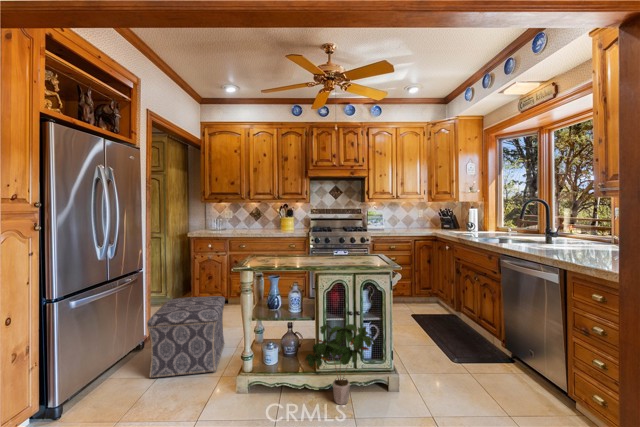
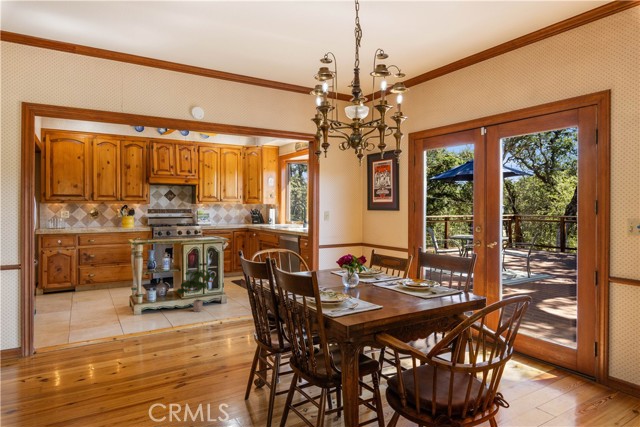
ottoman: present [147,296,225,378] -> none [54,272,110,323]

